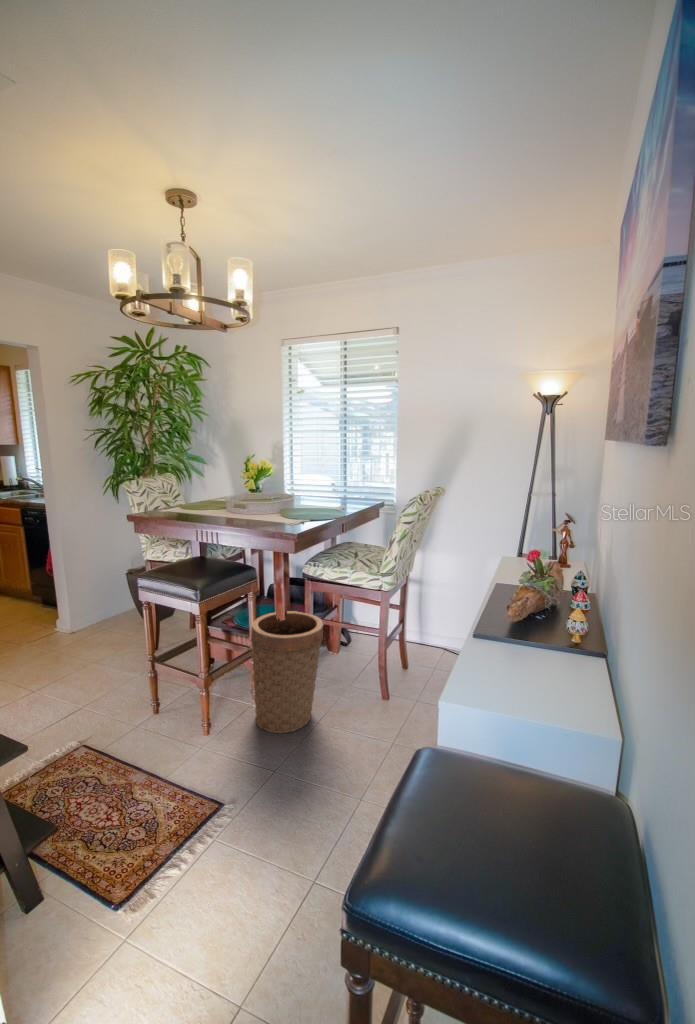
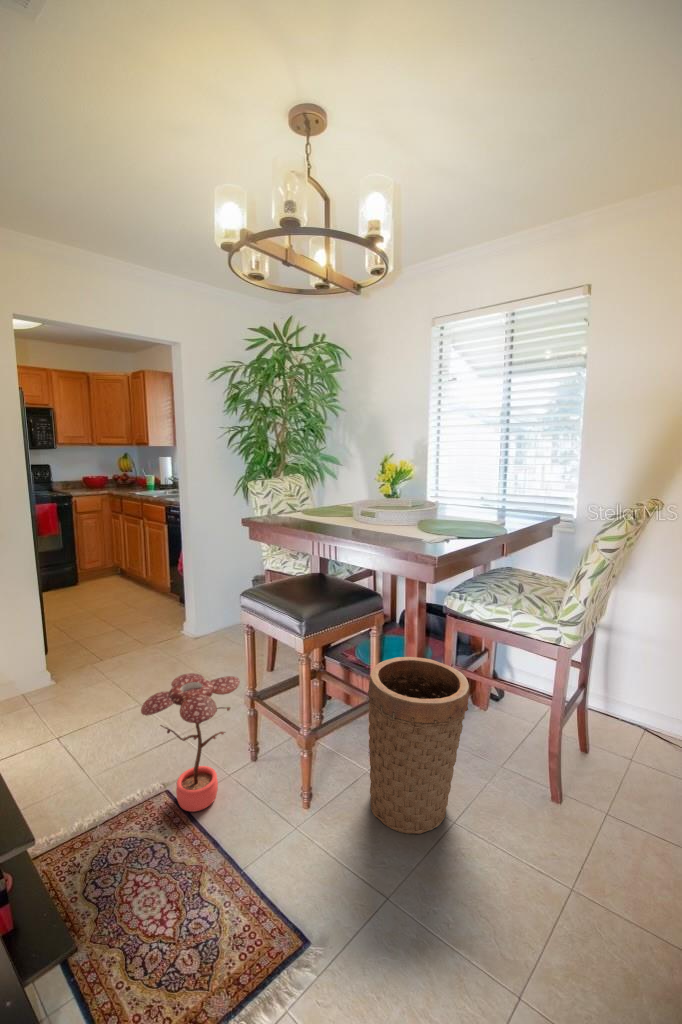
potted plant: none [59,644,144,757] -> present [141,673,240,811]

